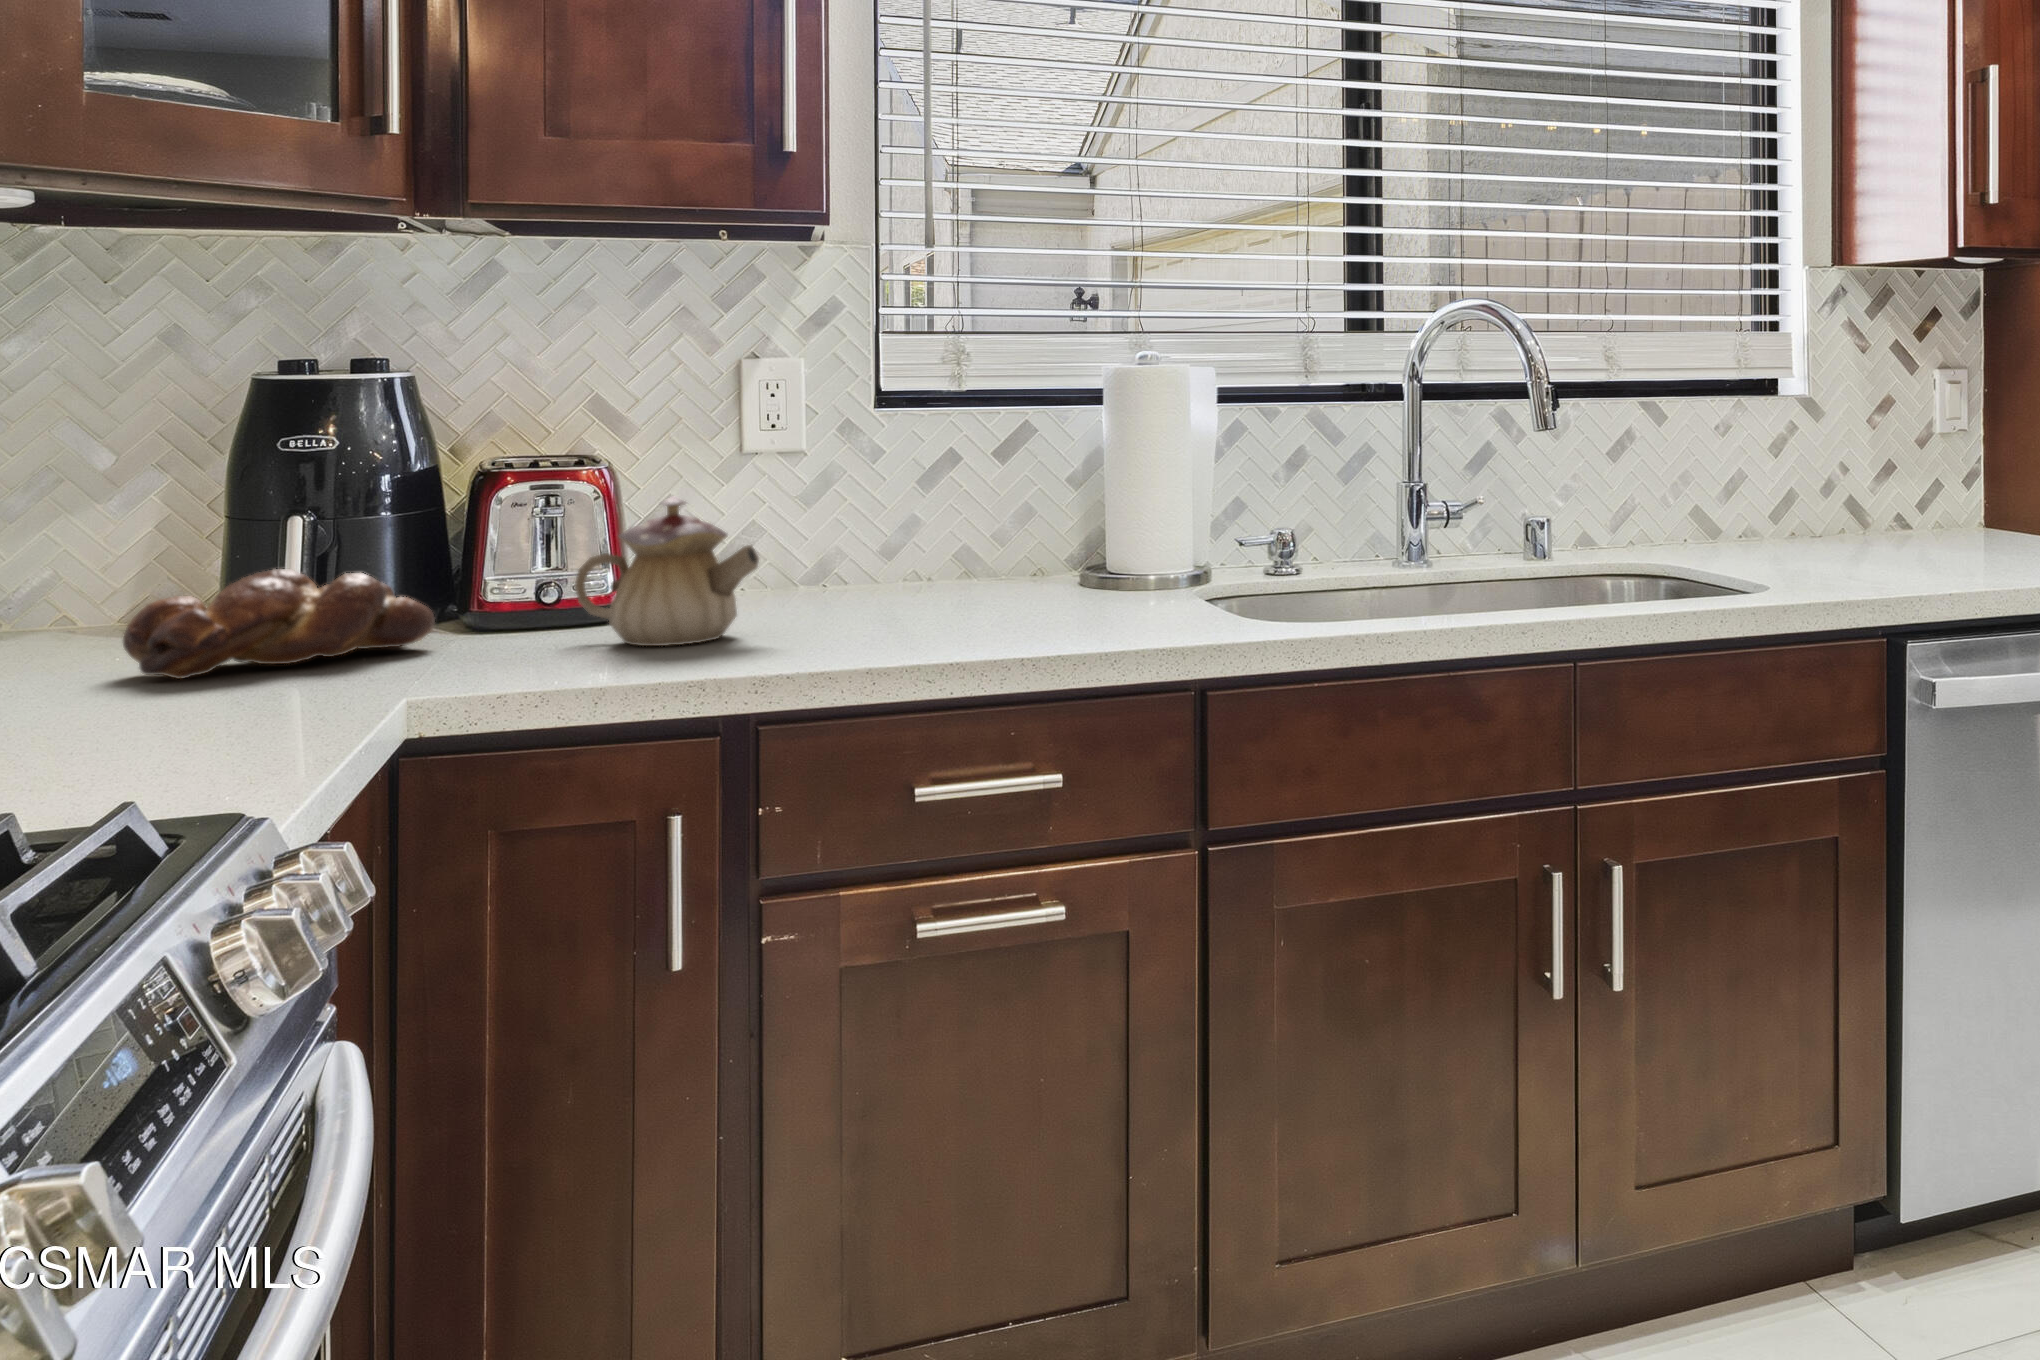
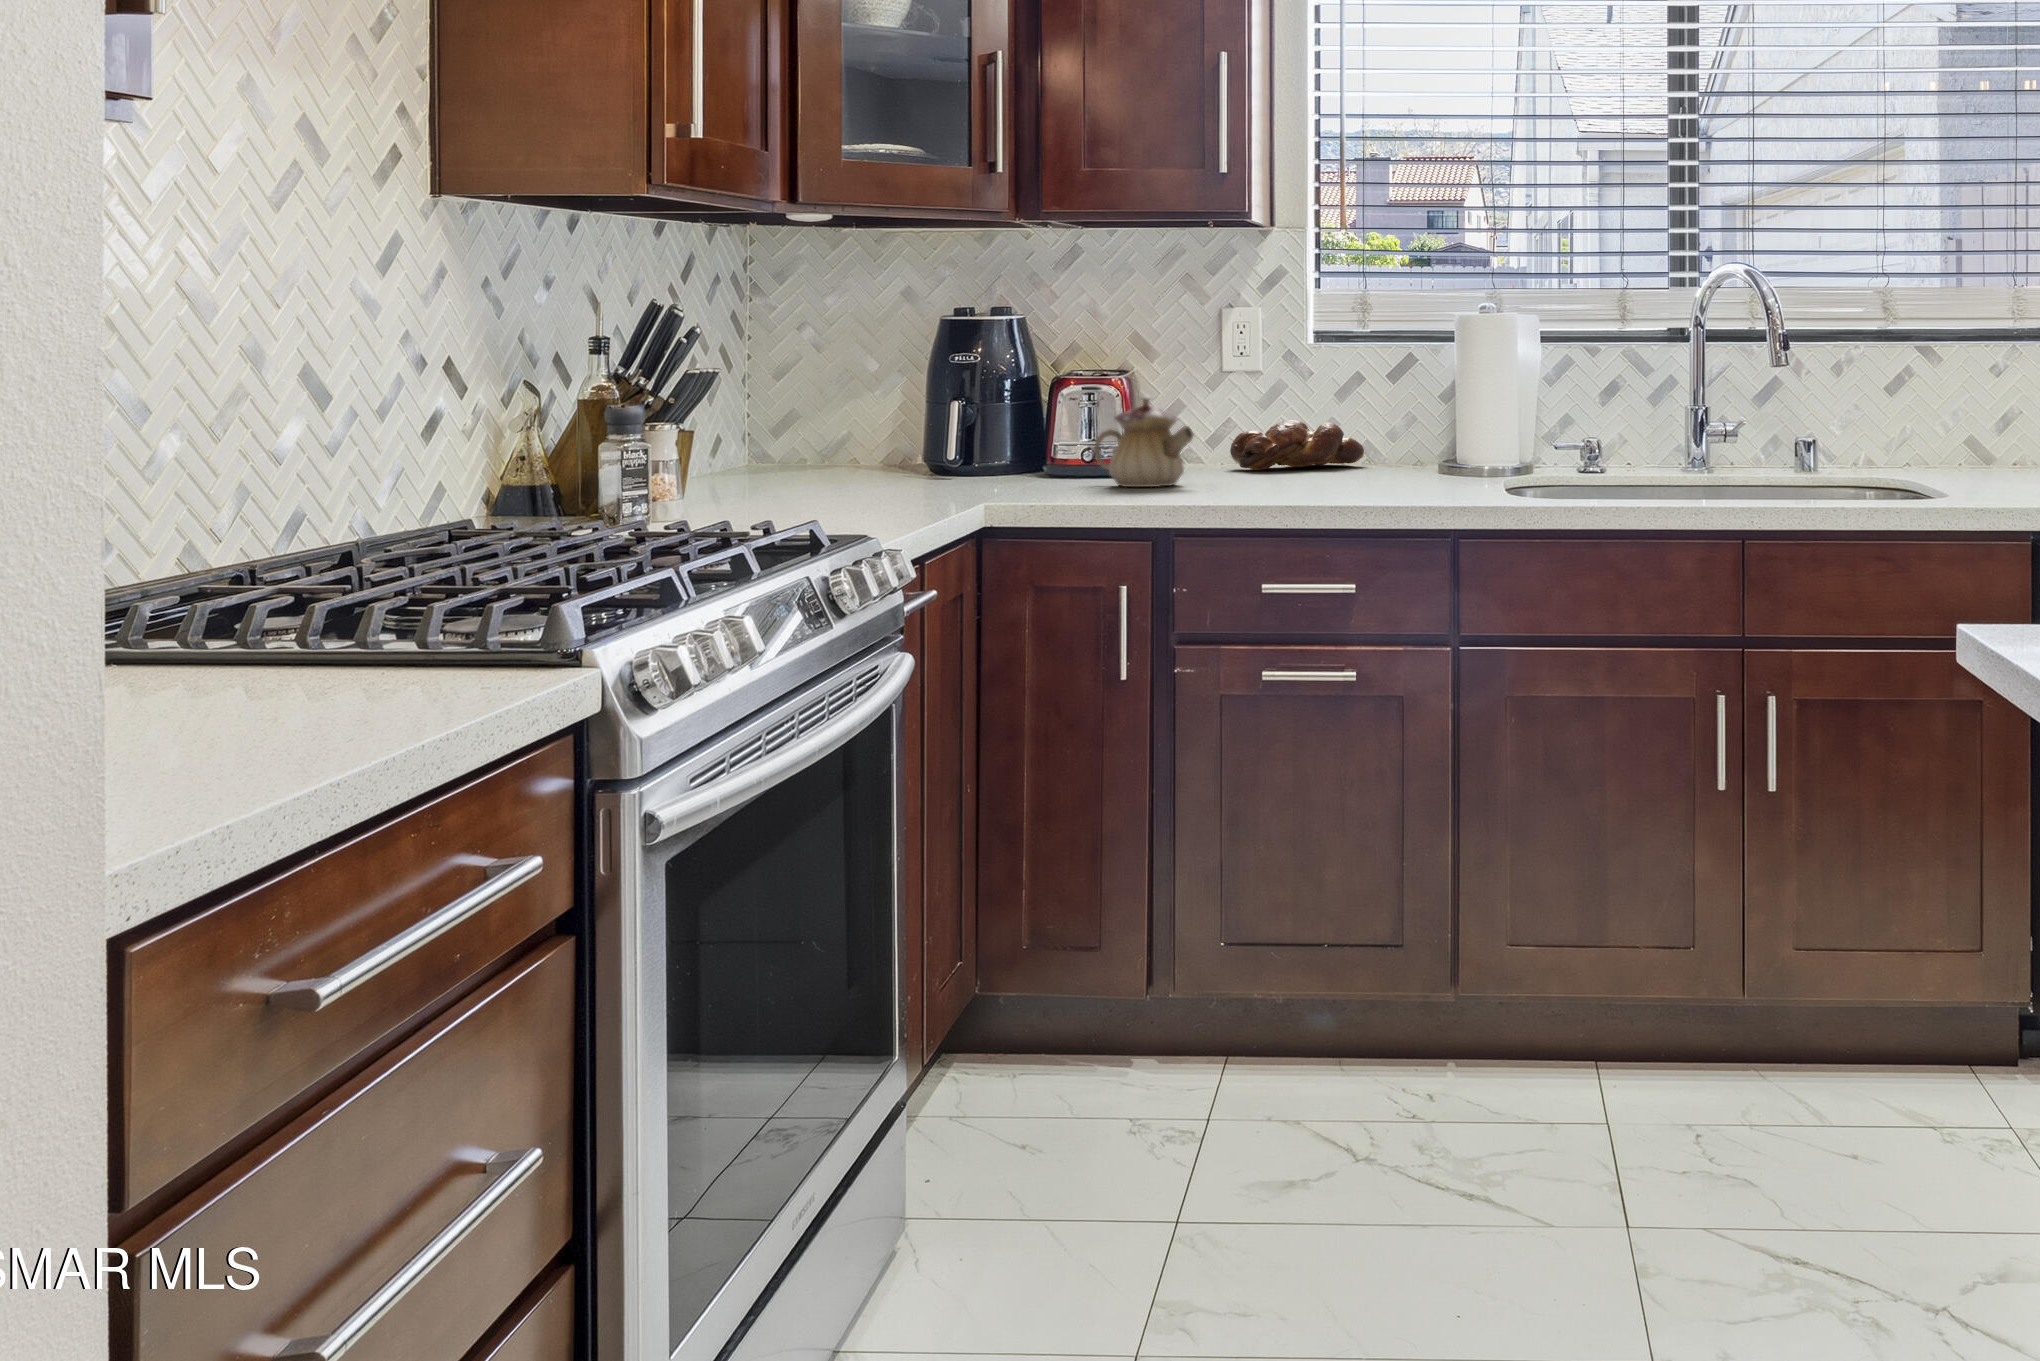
bread loaf: present [123,569,435,679] -> present [1230,420,1364,470]

